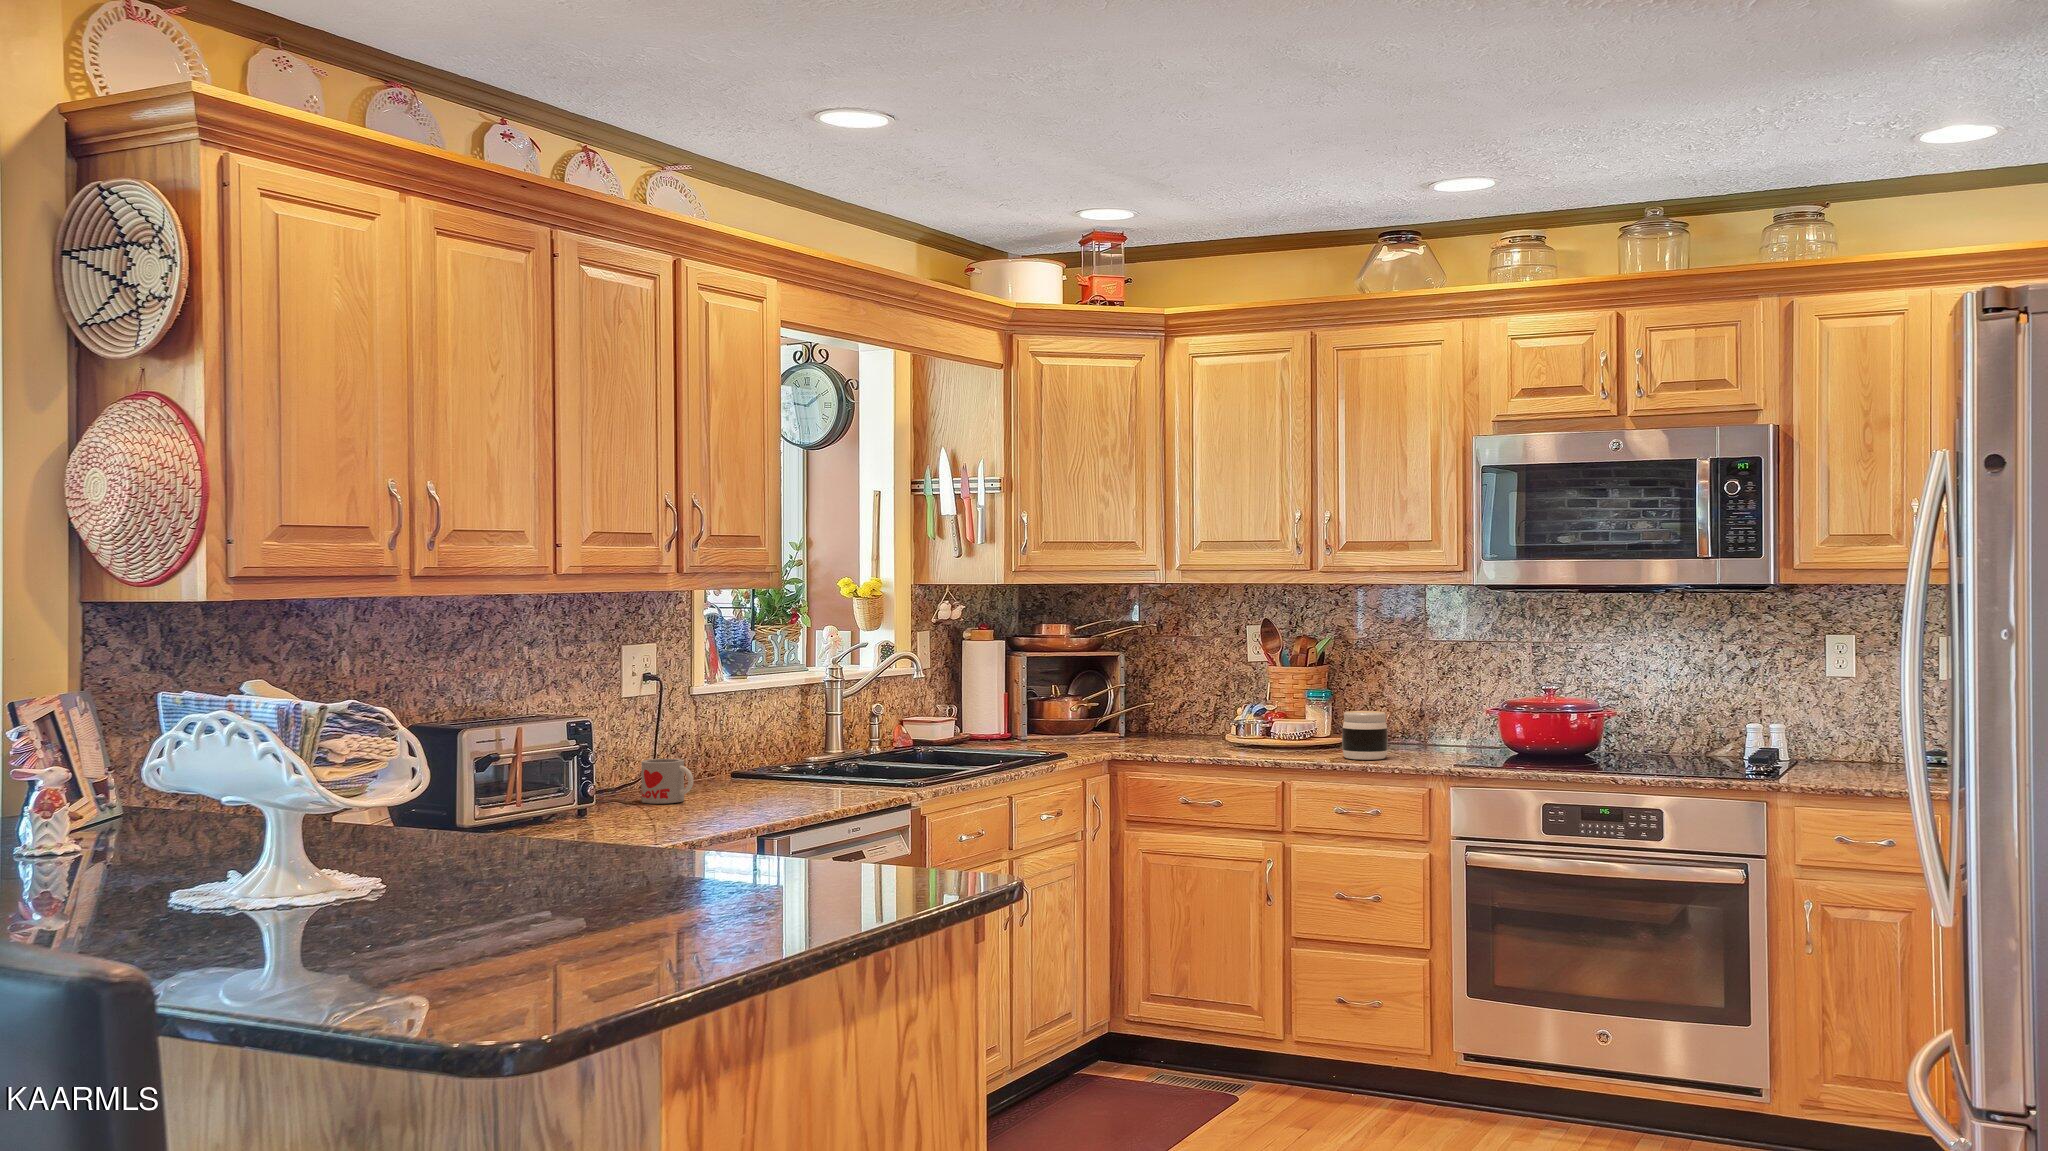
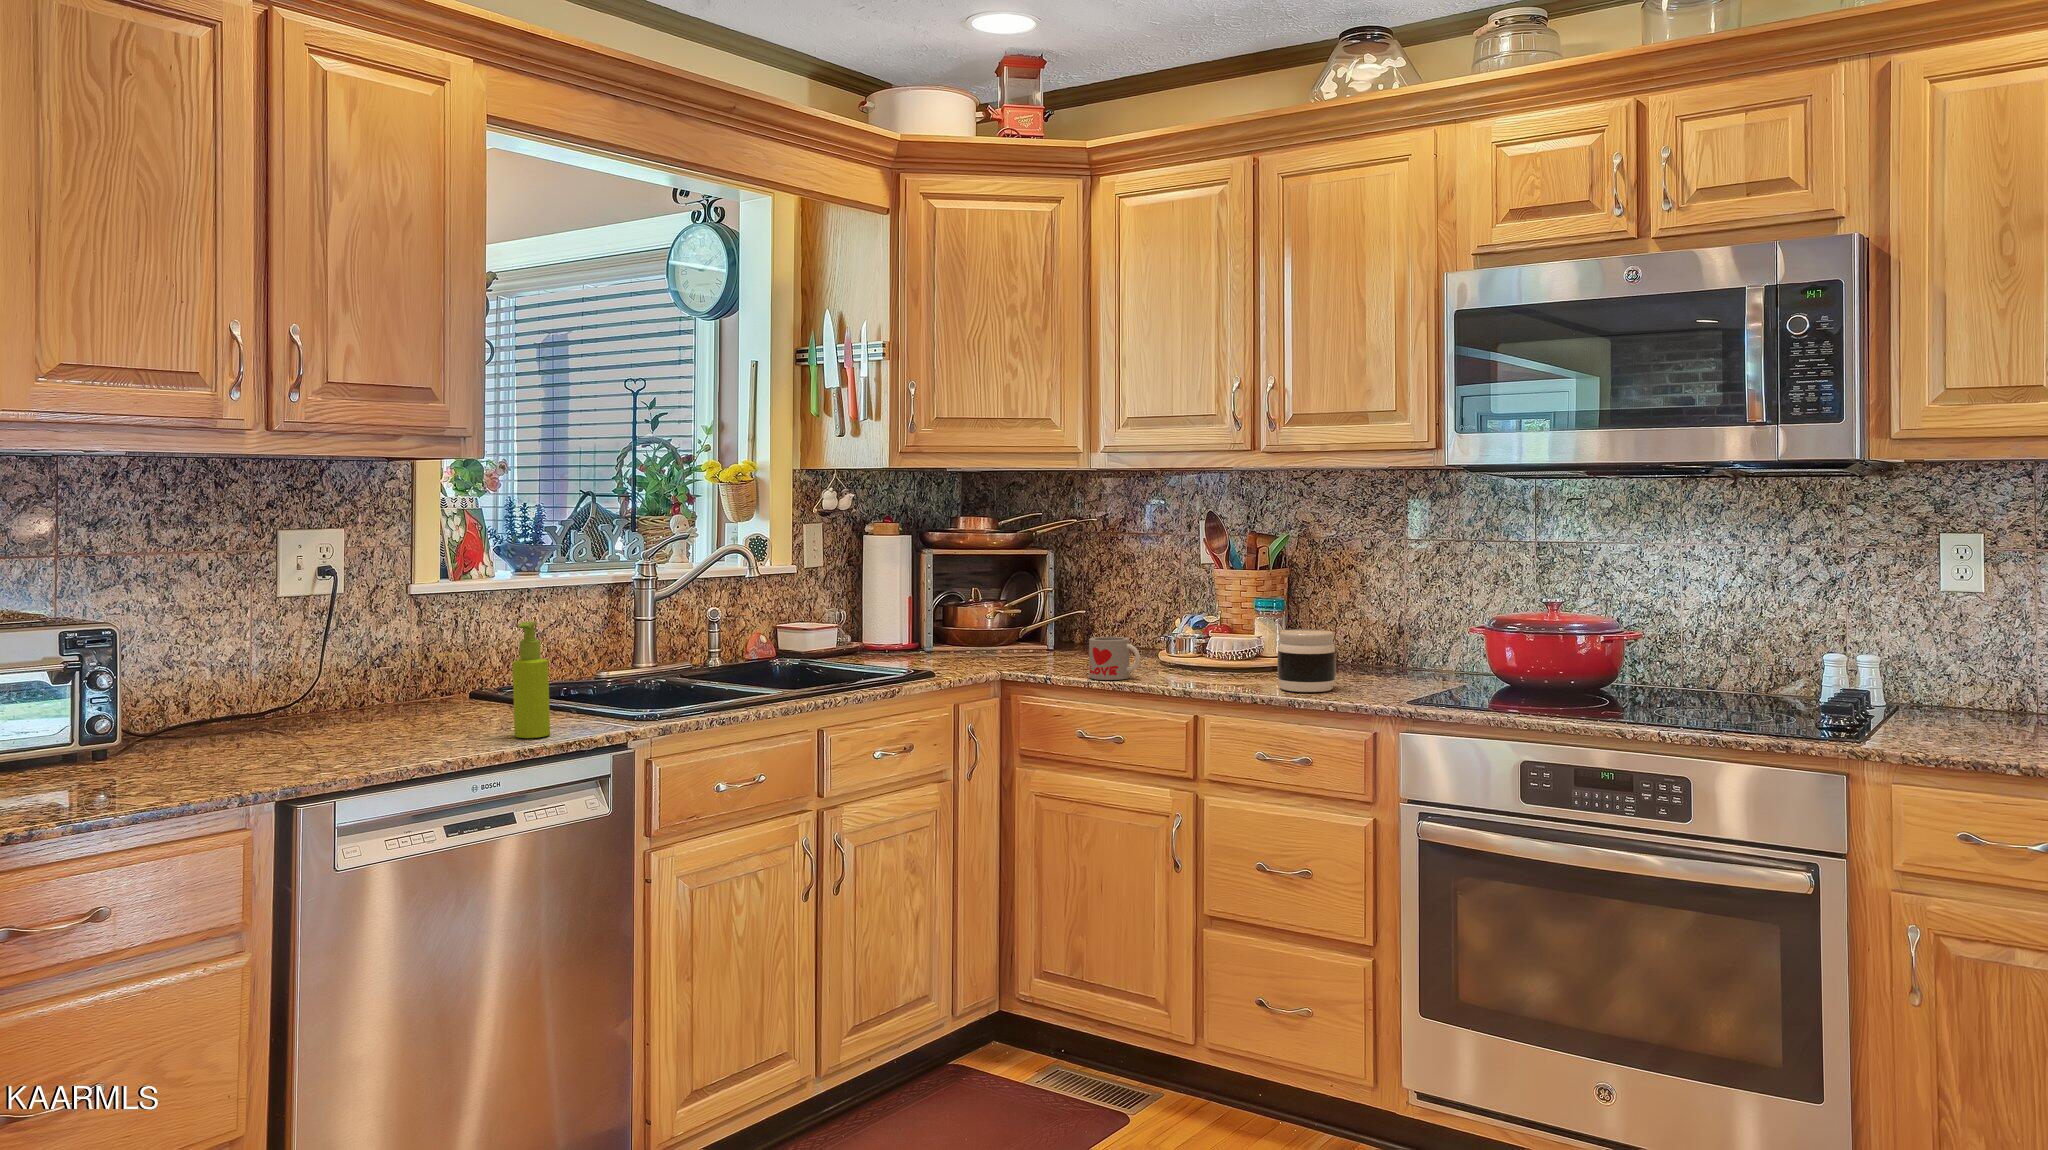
soap dispenser: none [805,704,832,794] -> present [512,621,550,738]
mug: present [641,759,693,804] -> present [1089,637,1140,680]

